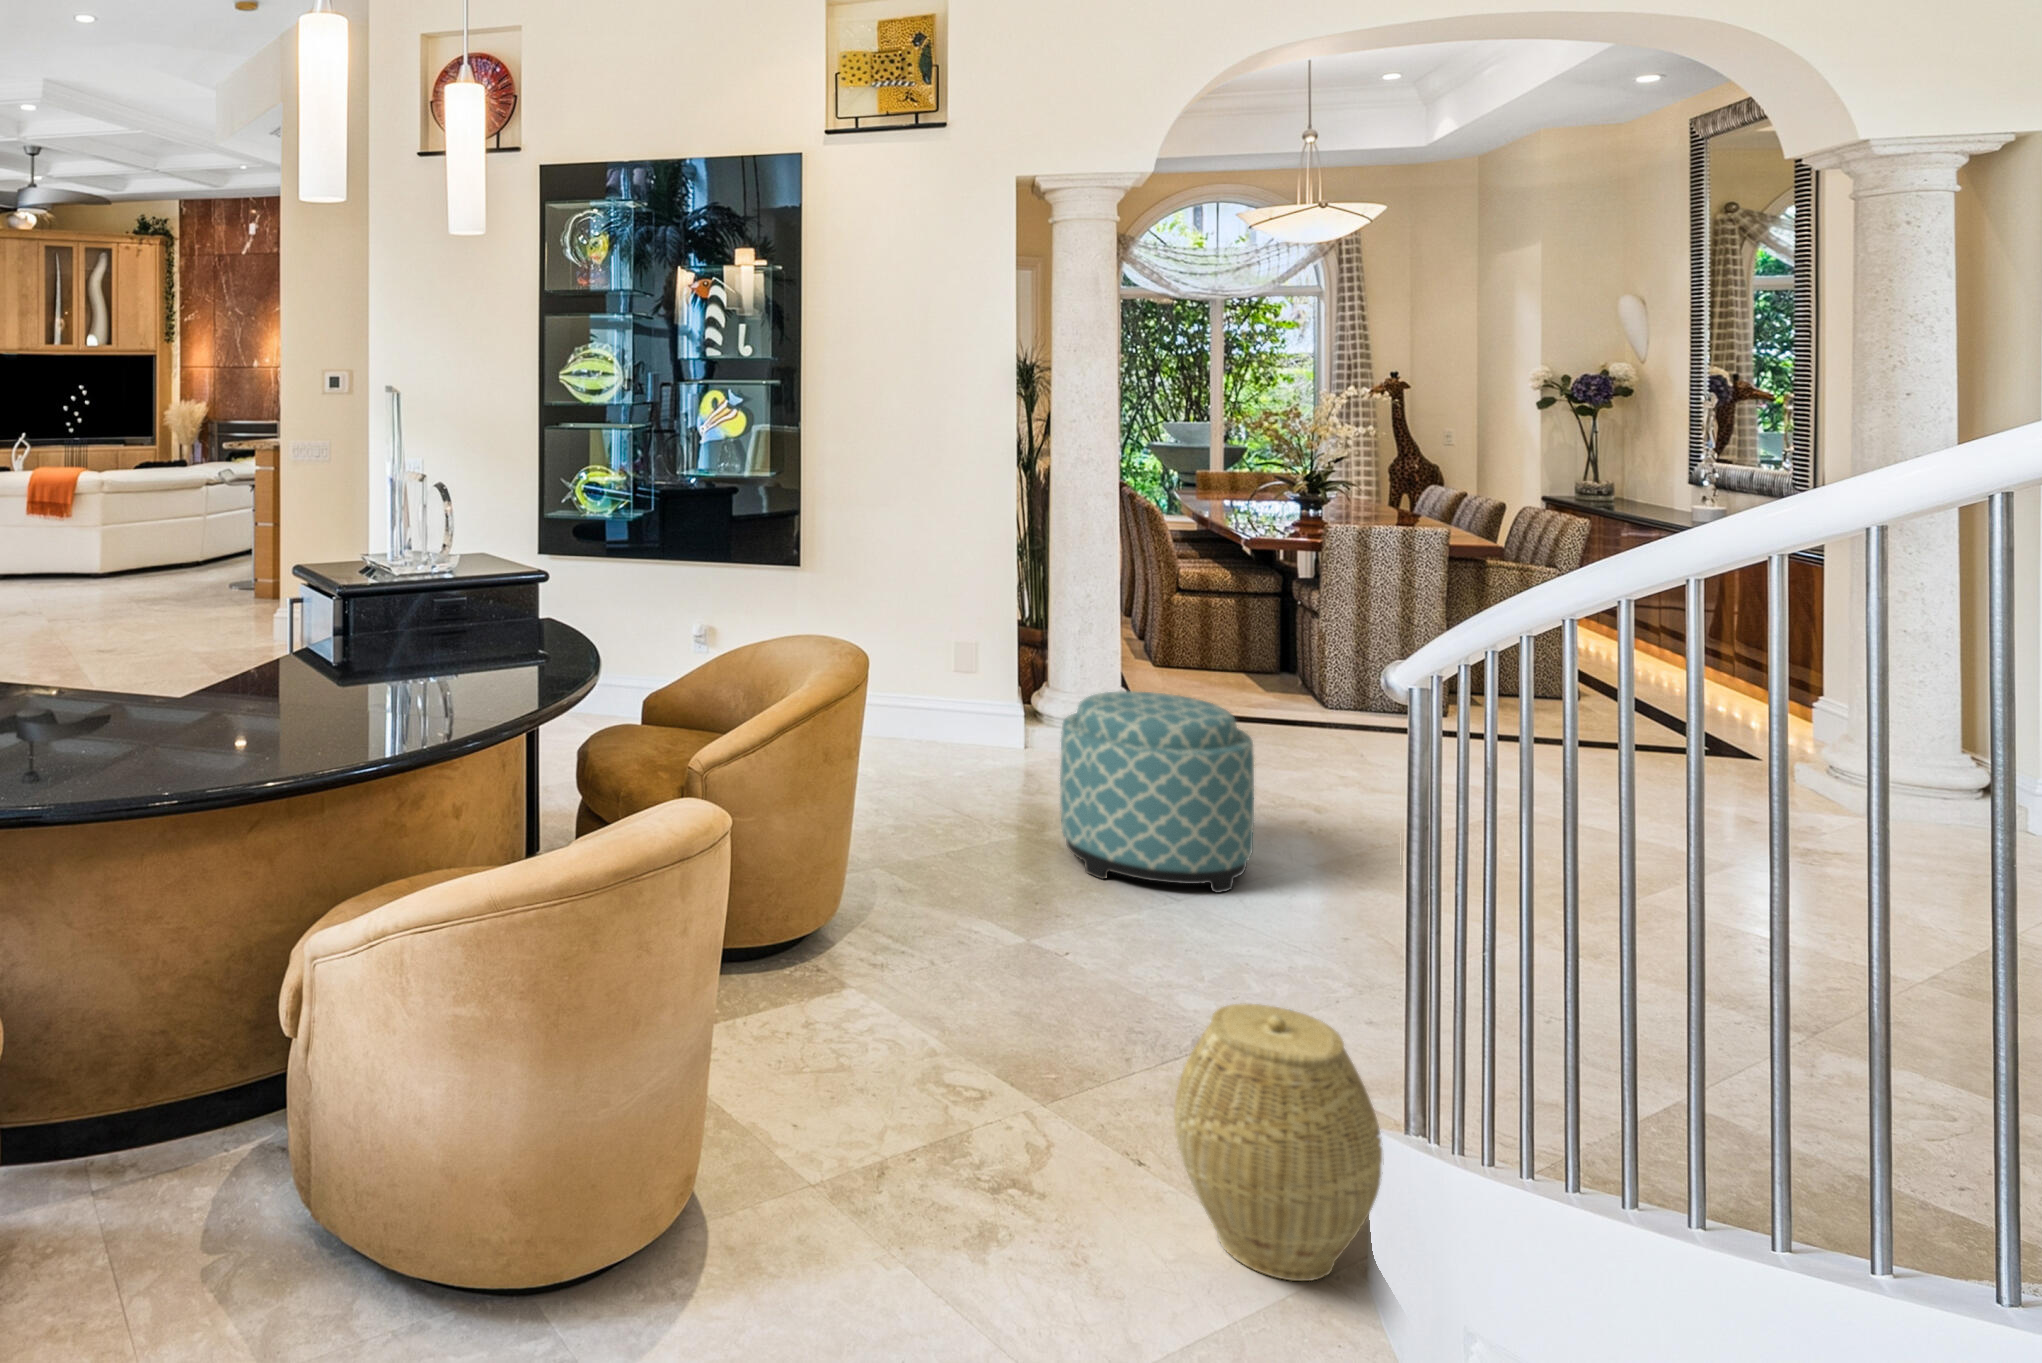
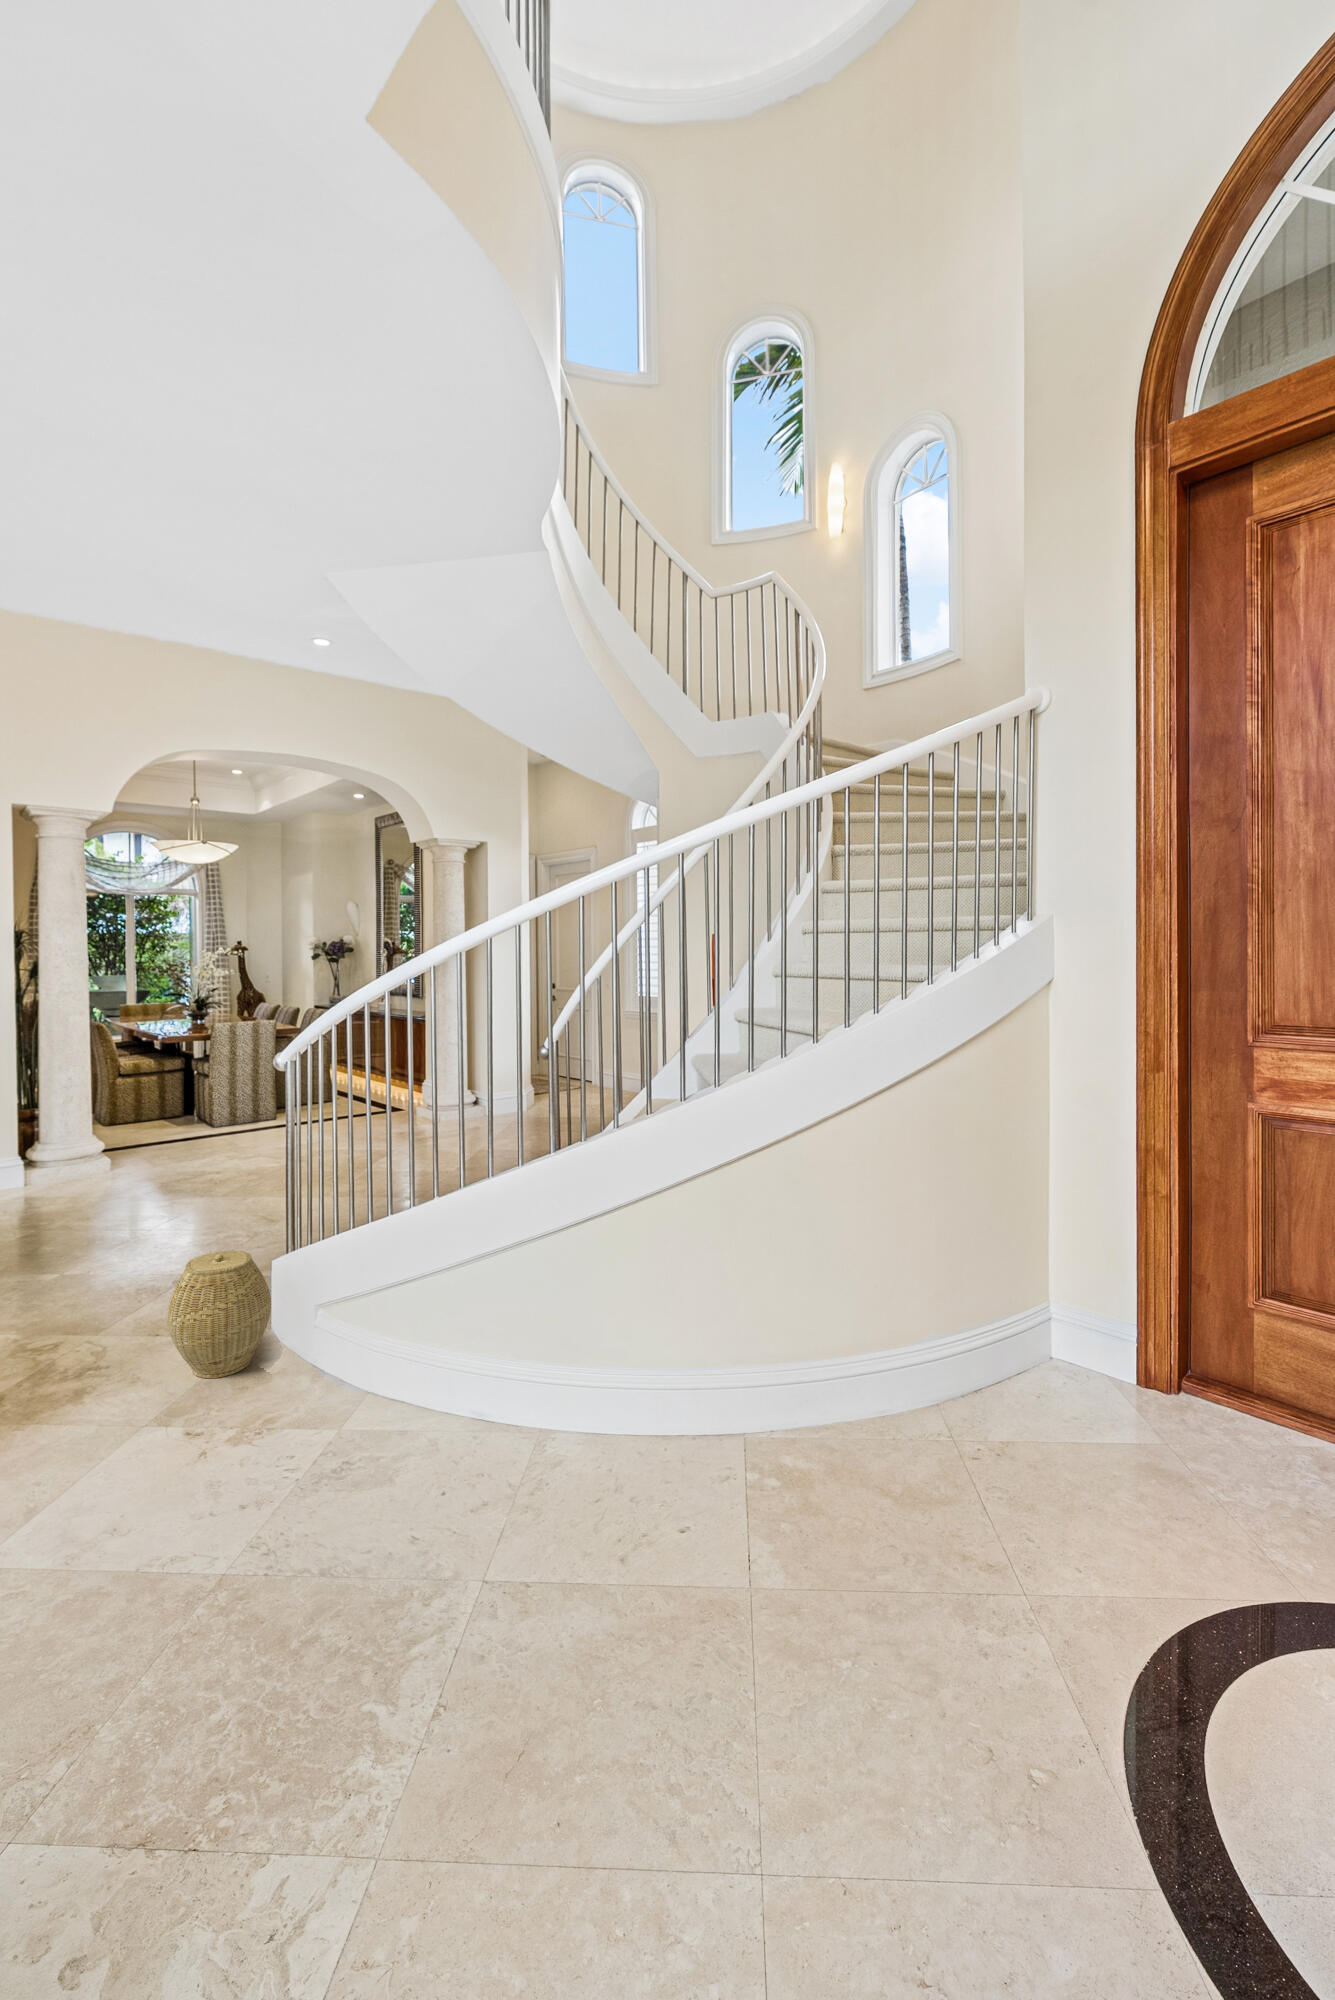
ottoman: present [1060,691,1254,893] -> none [62,1128,186,1242]

